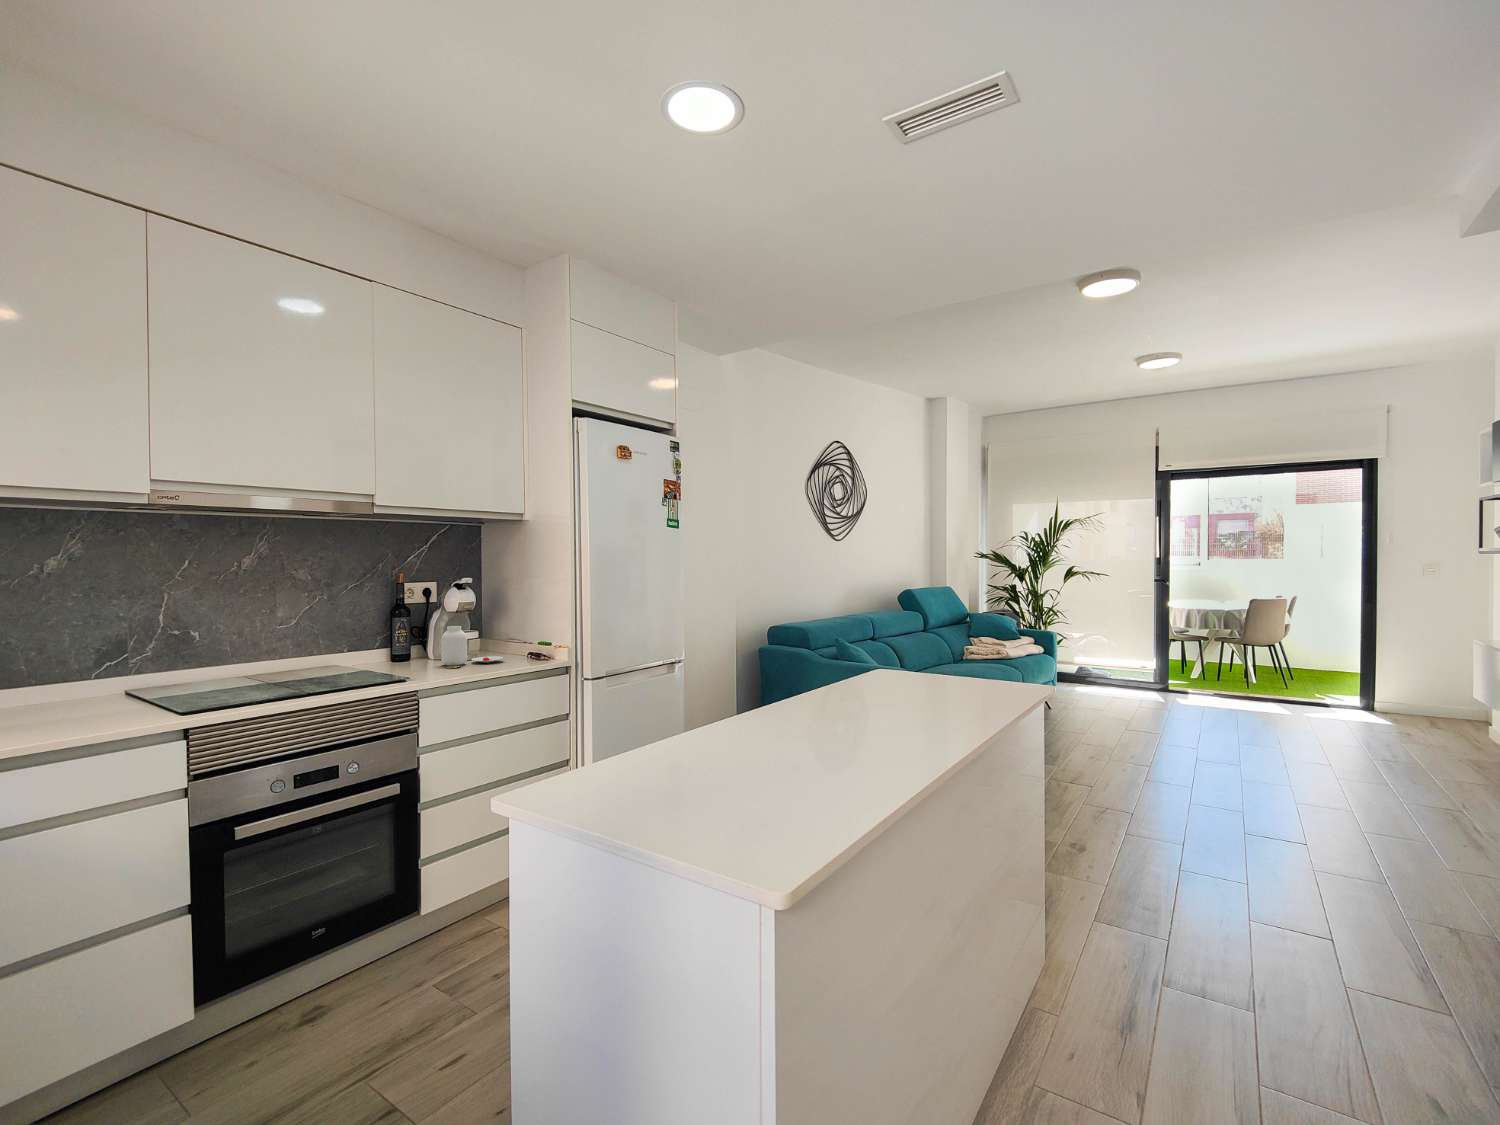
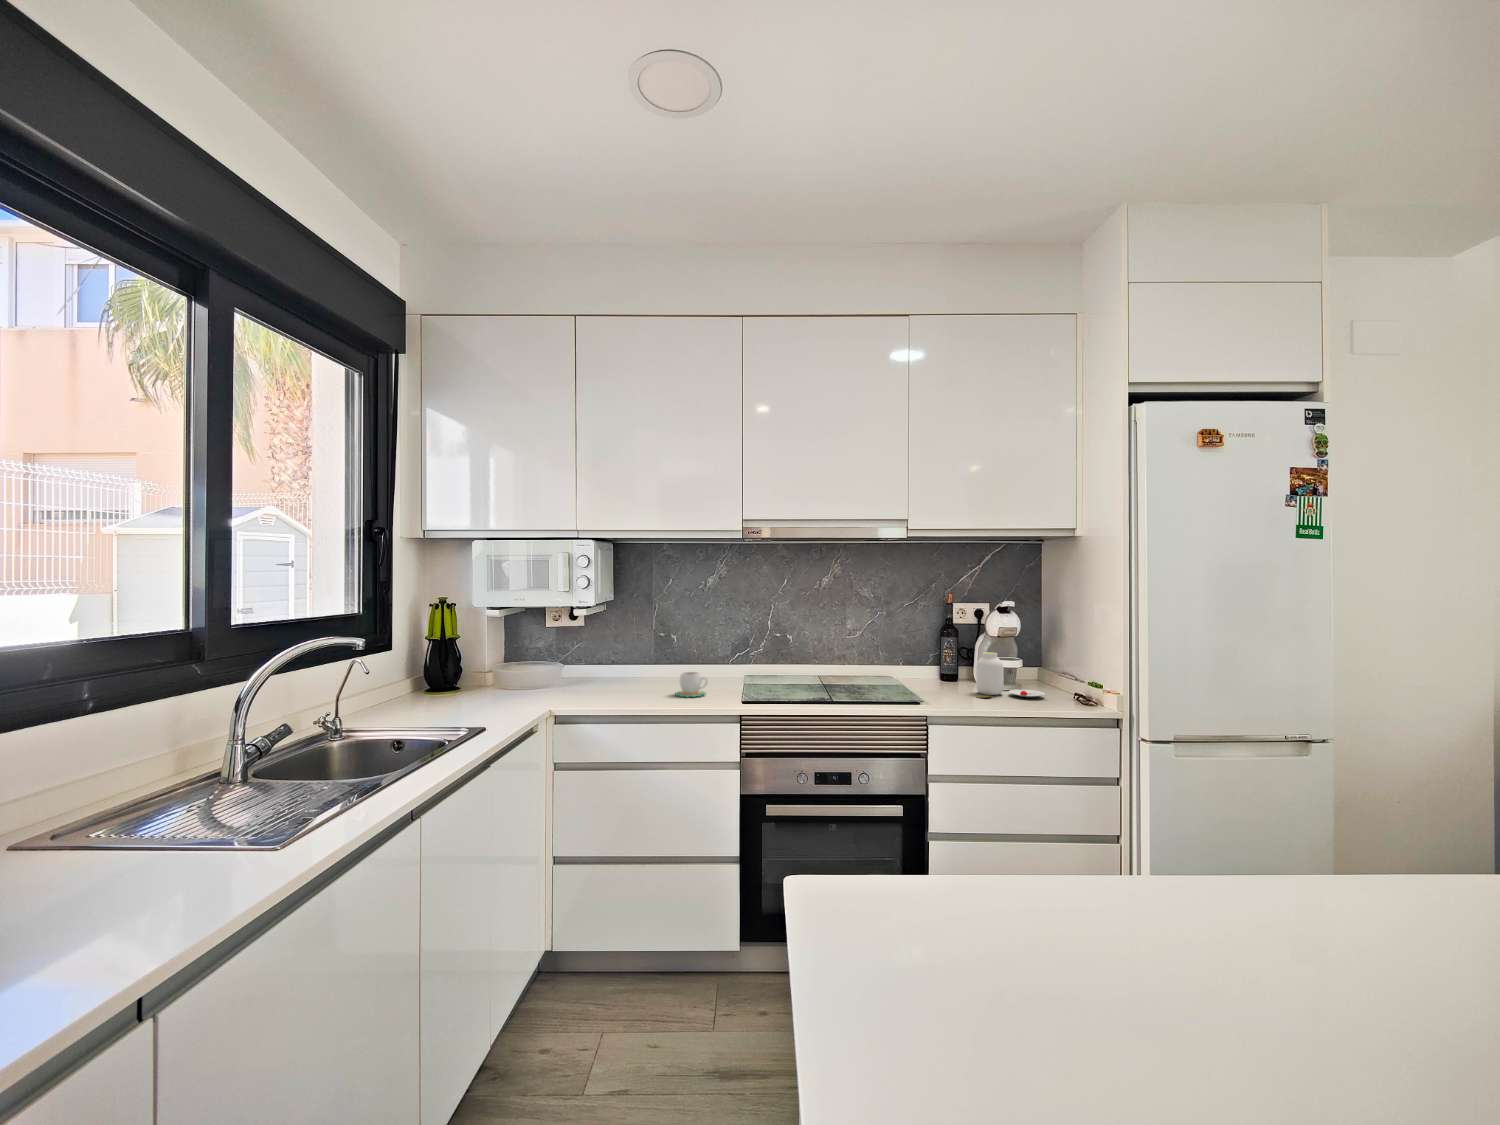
mug: none [45,687,110,724] -> present [675,672,708,697]

